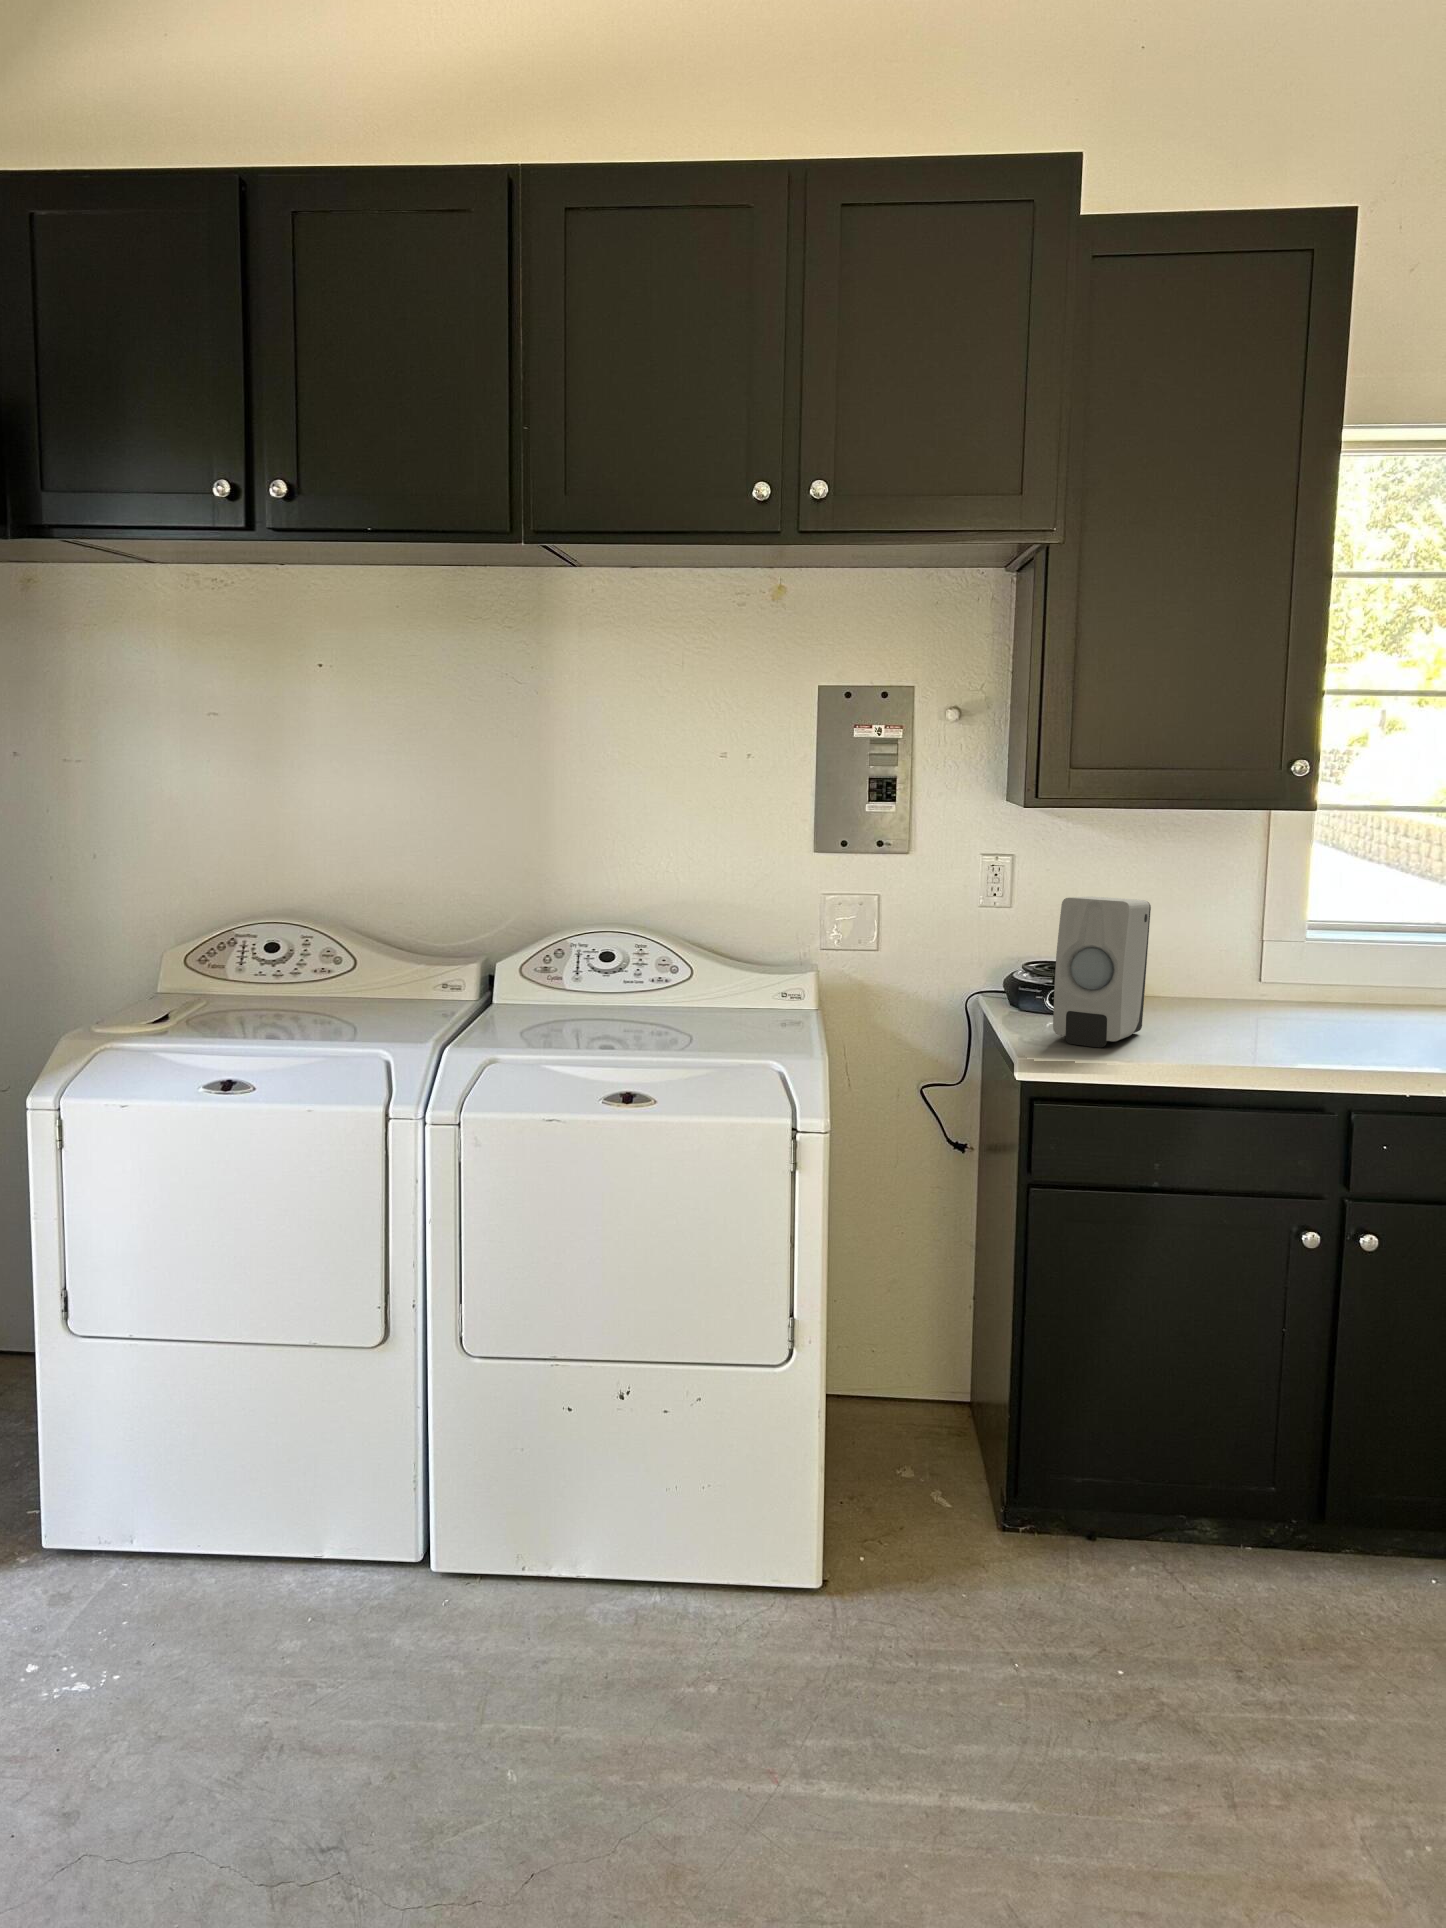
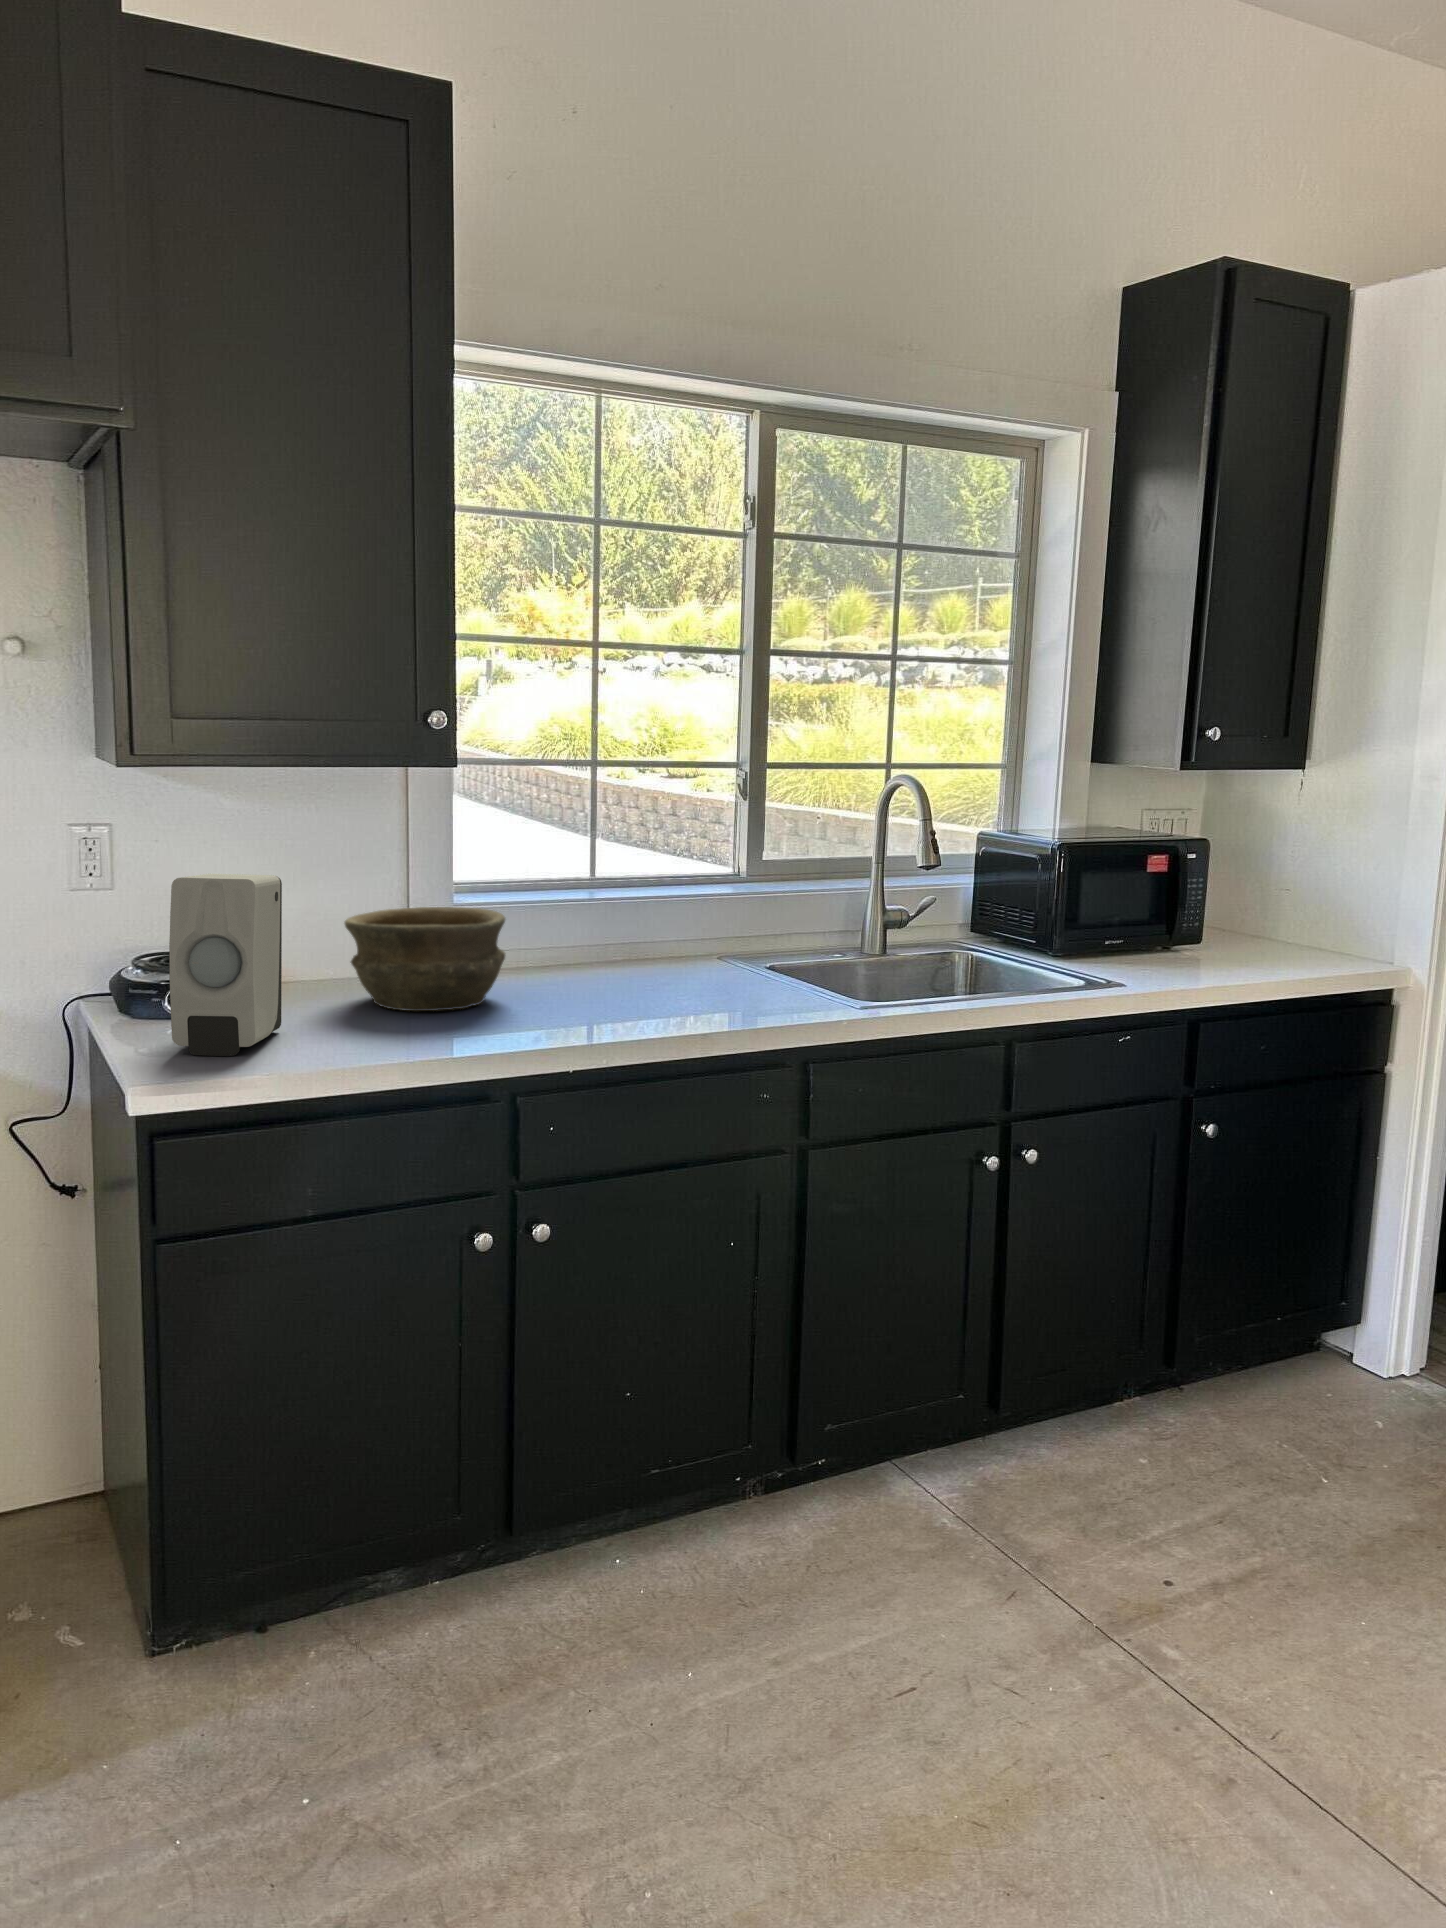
bowl: none [1202,938,1357,1032] -> present [345,907,505,1011]

